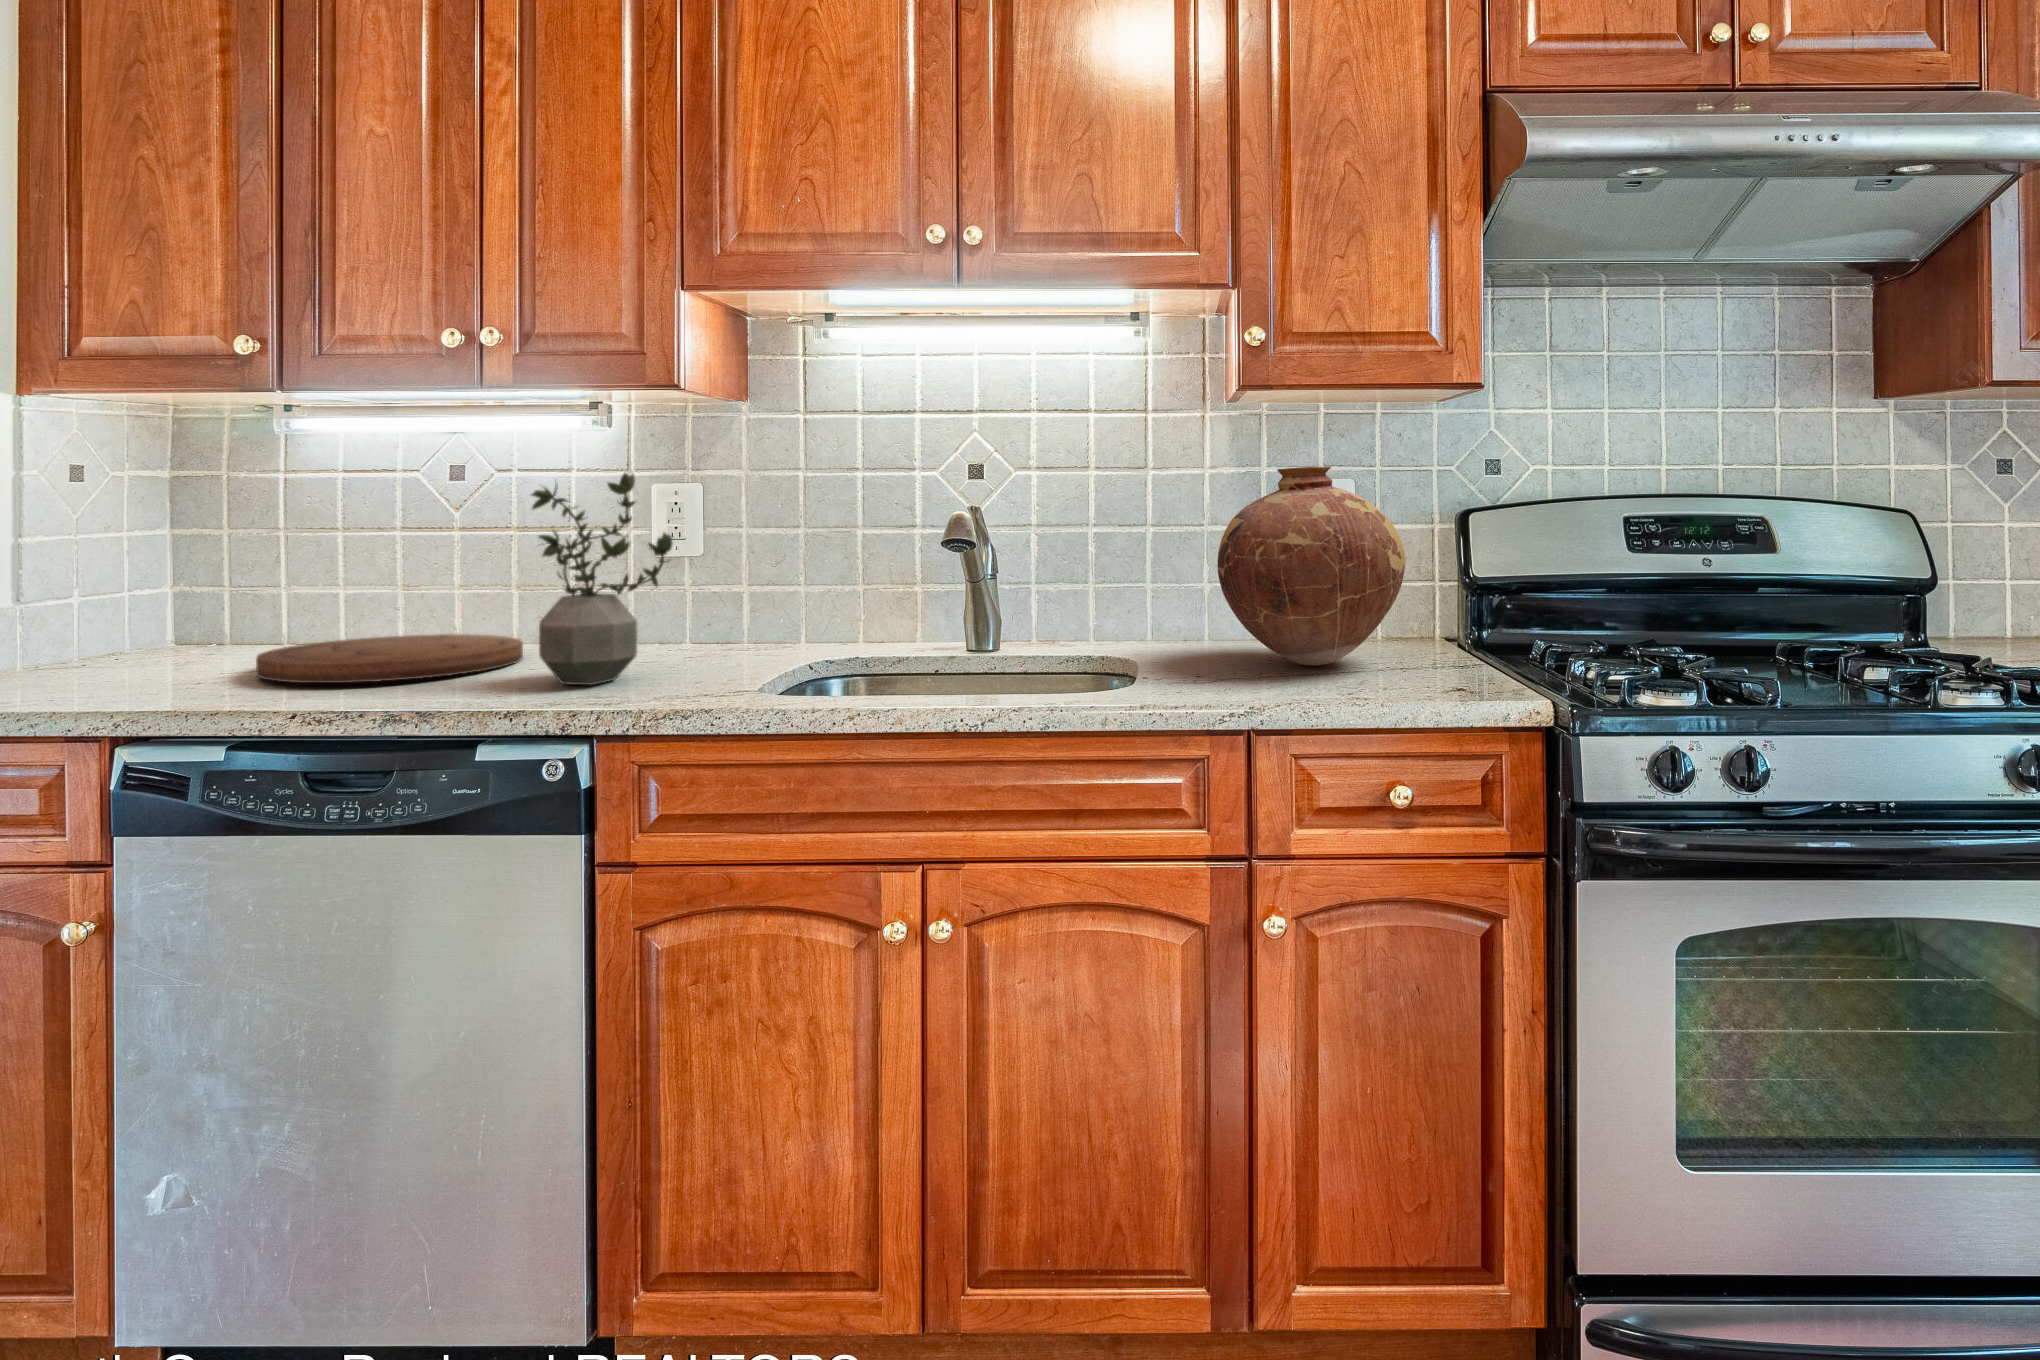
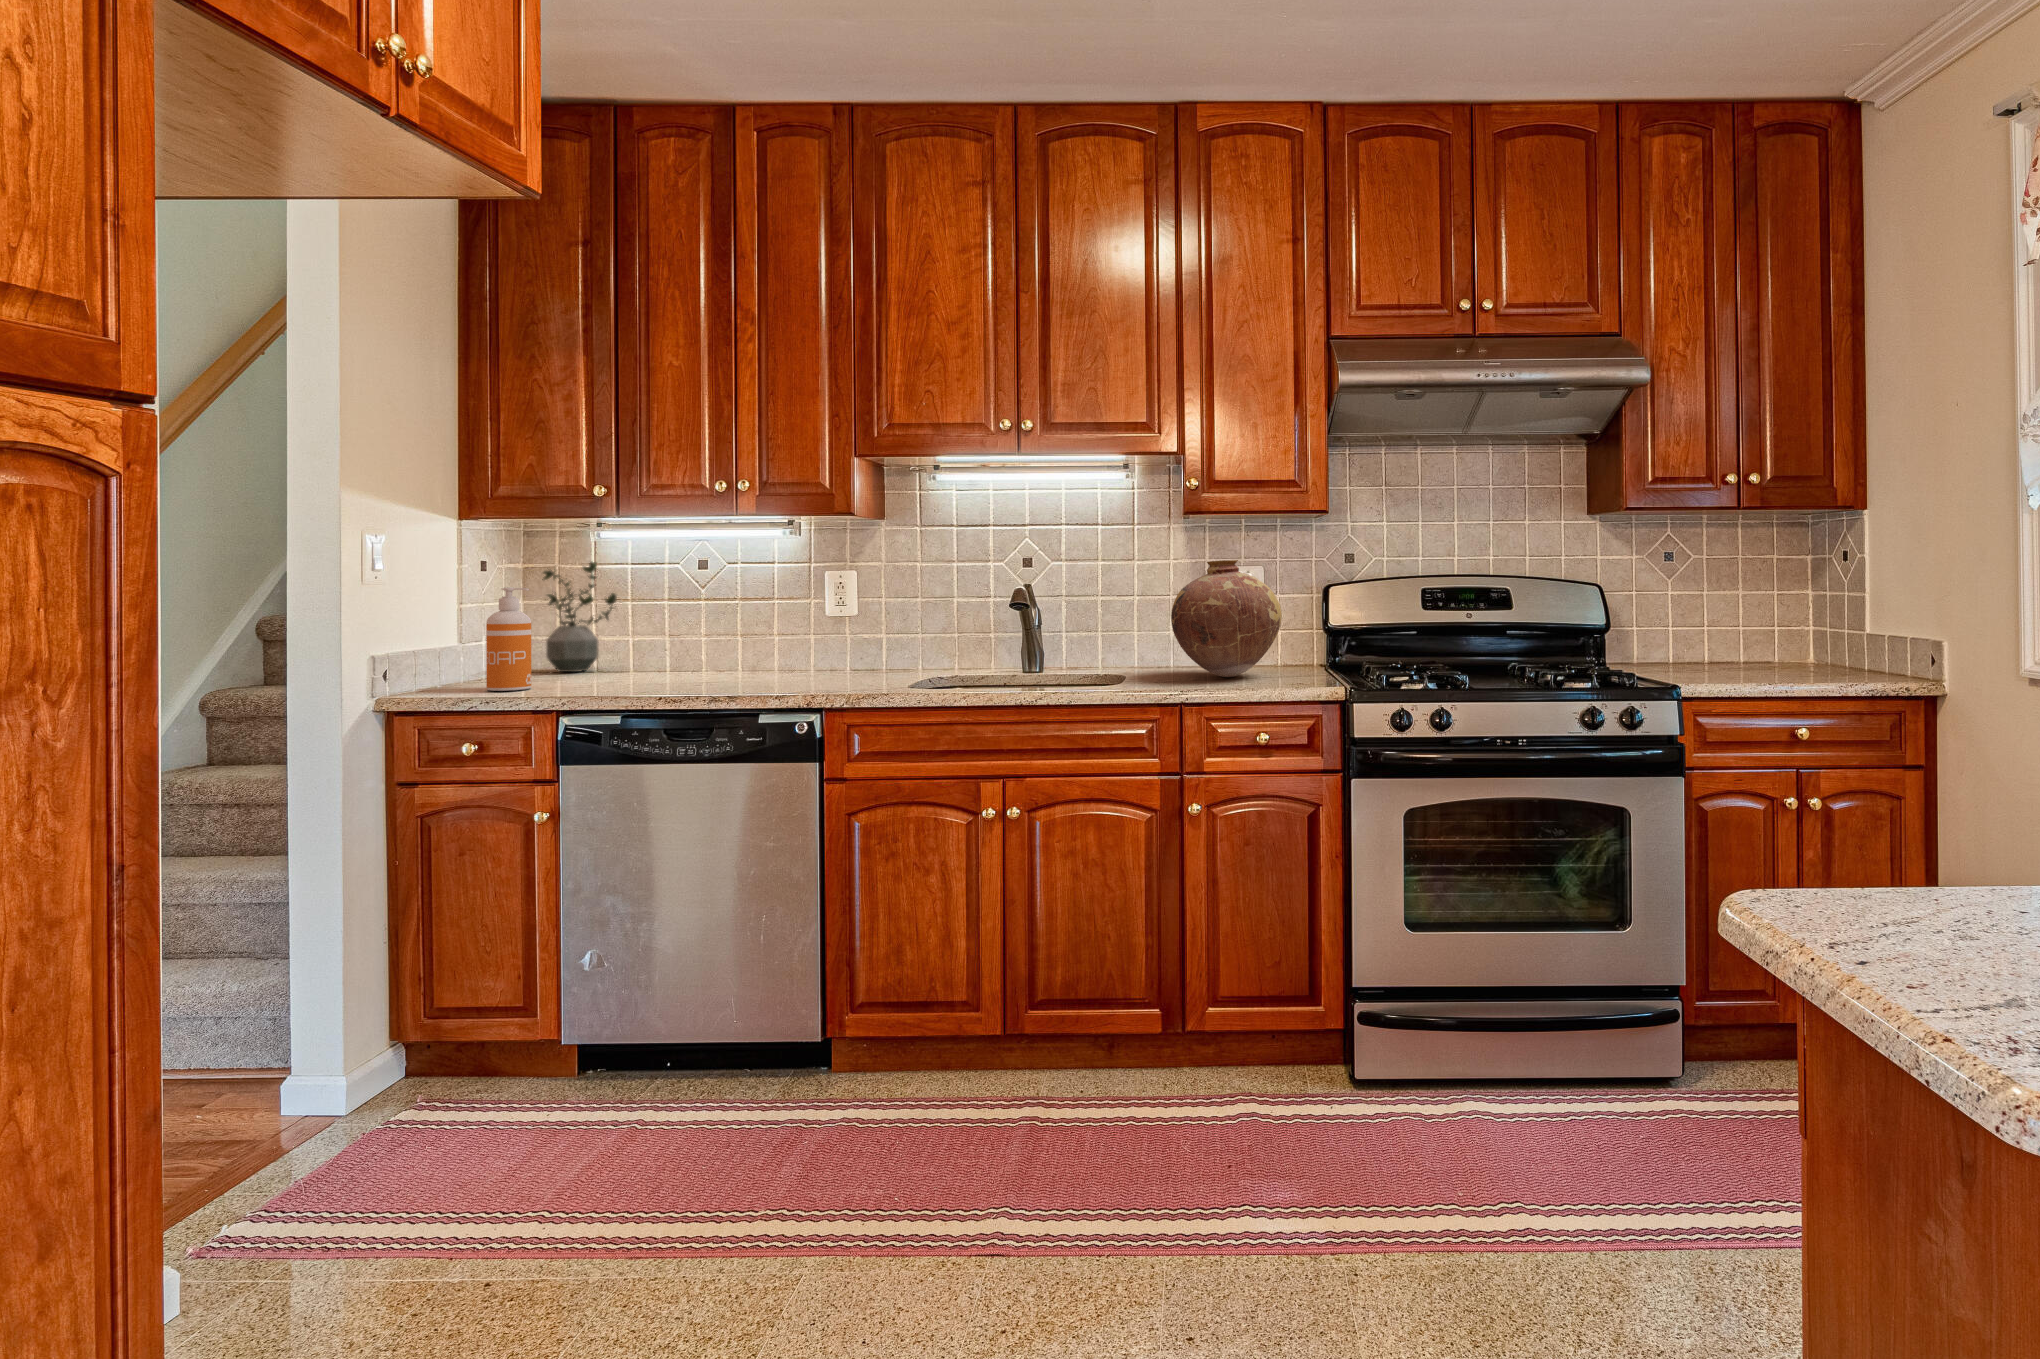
potted plant: present [532,472,673,685] -> present [542,562,617,672]
soap dispenser: none [31,509,123,690] -> present [486,587,531,691]
cutting board: present [256,634,523,683] -> none [607,665,753,686]

